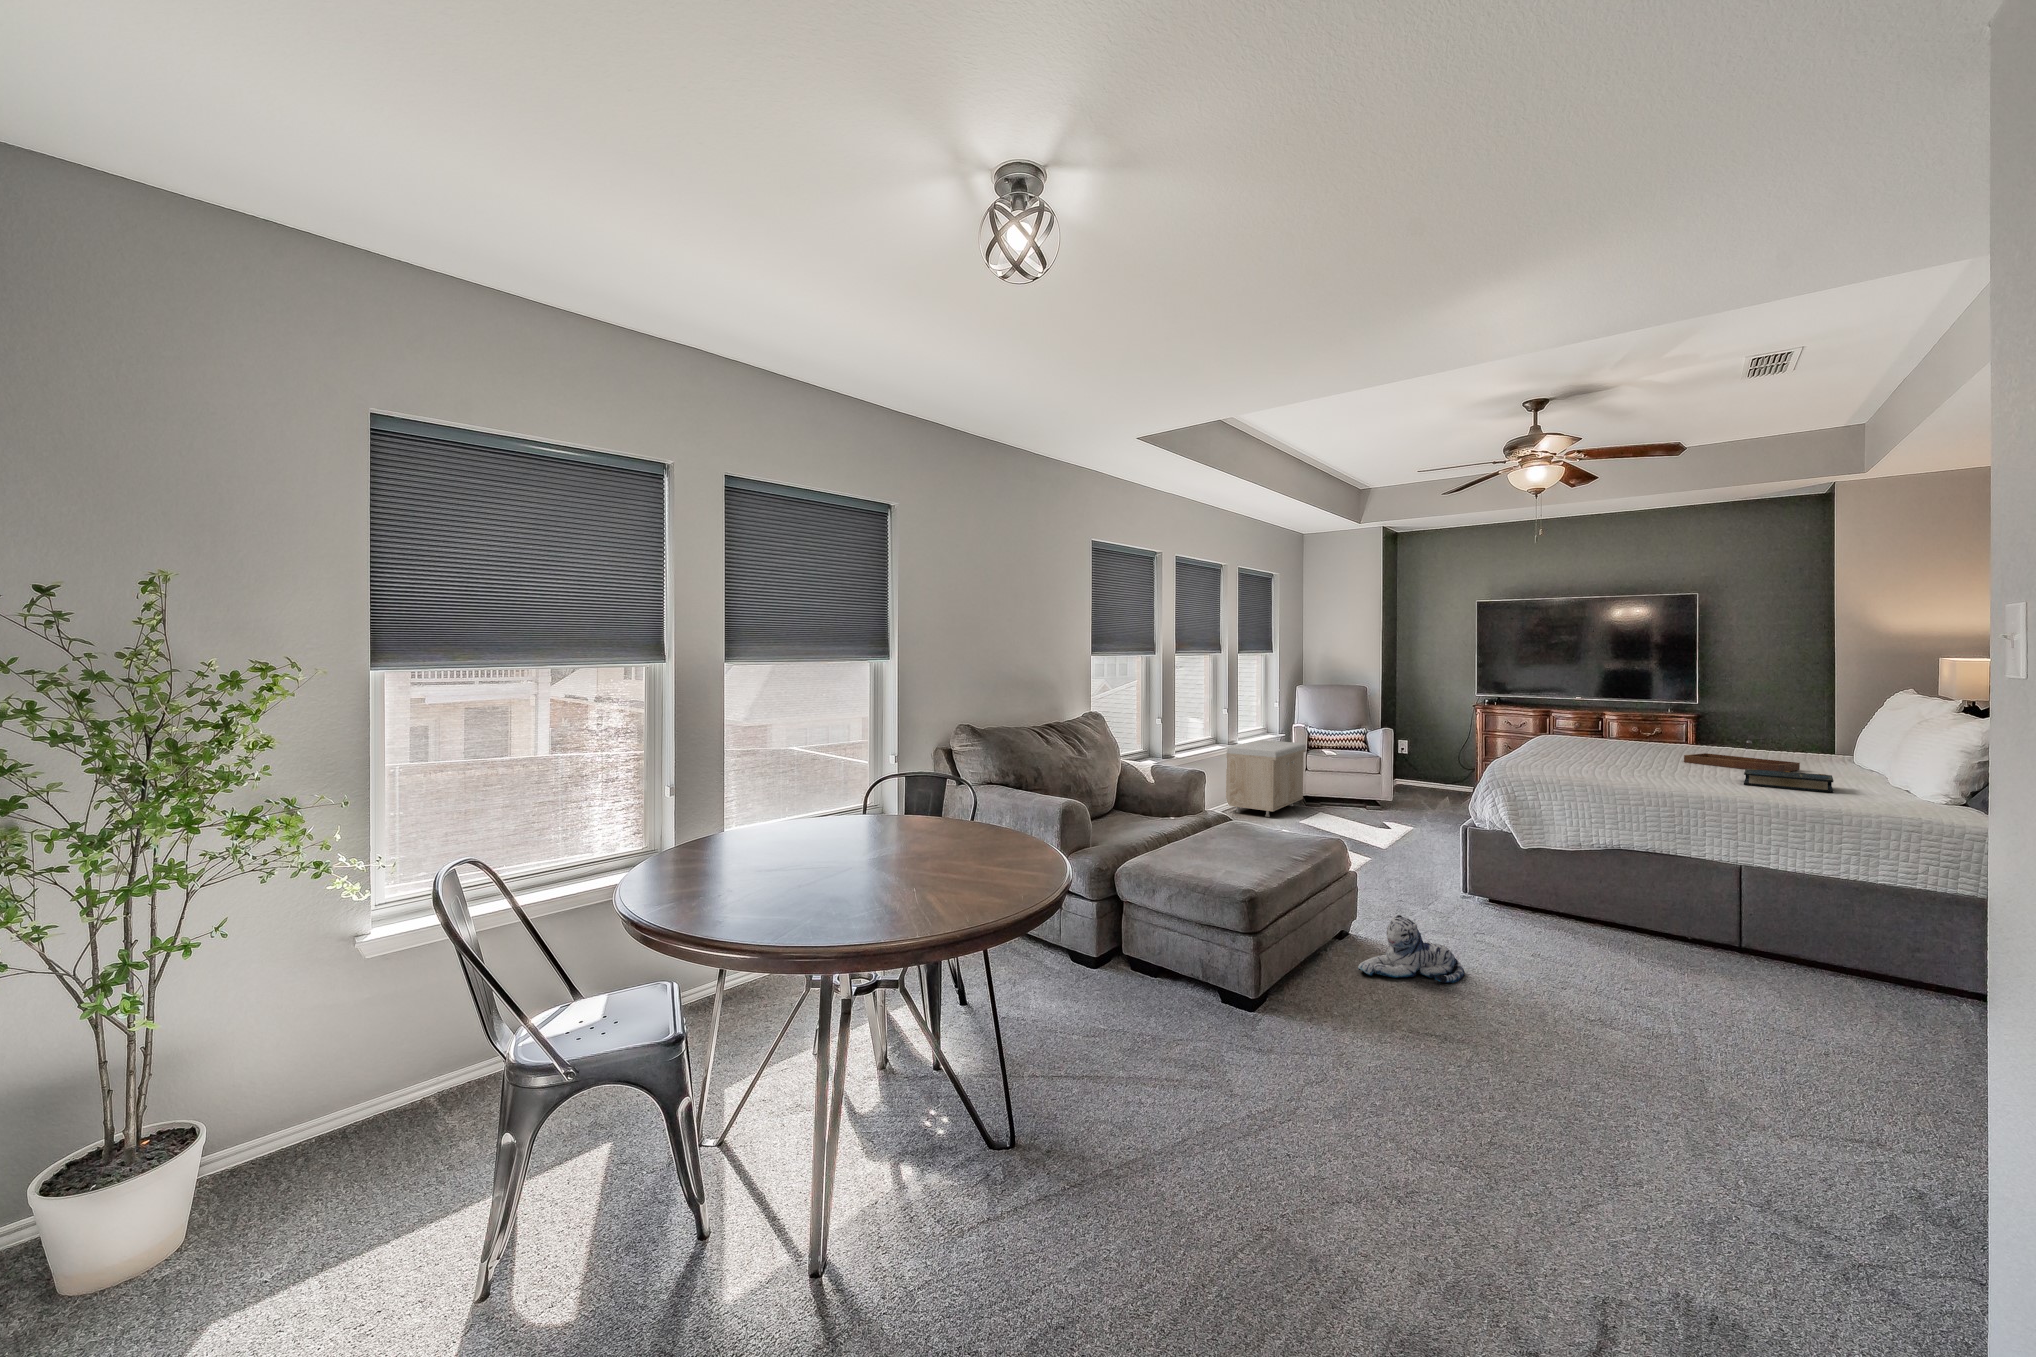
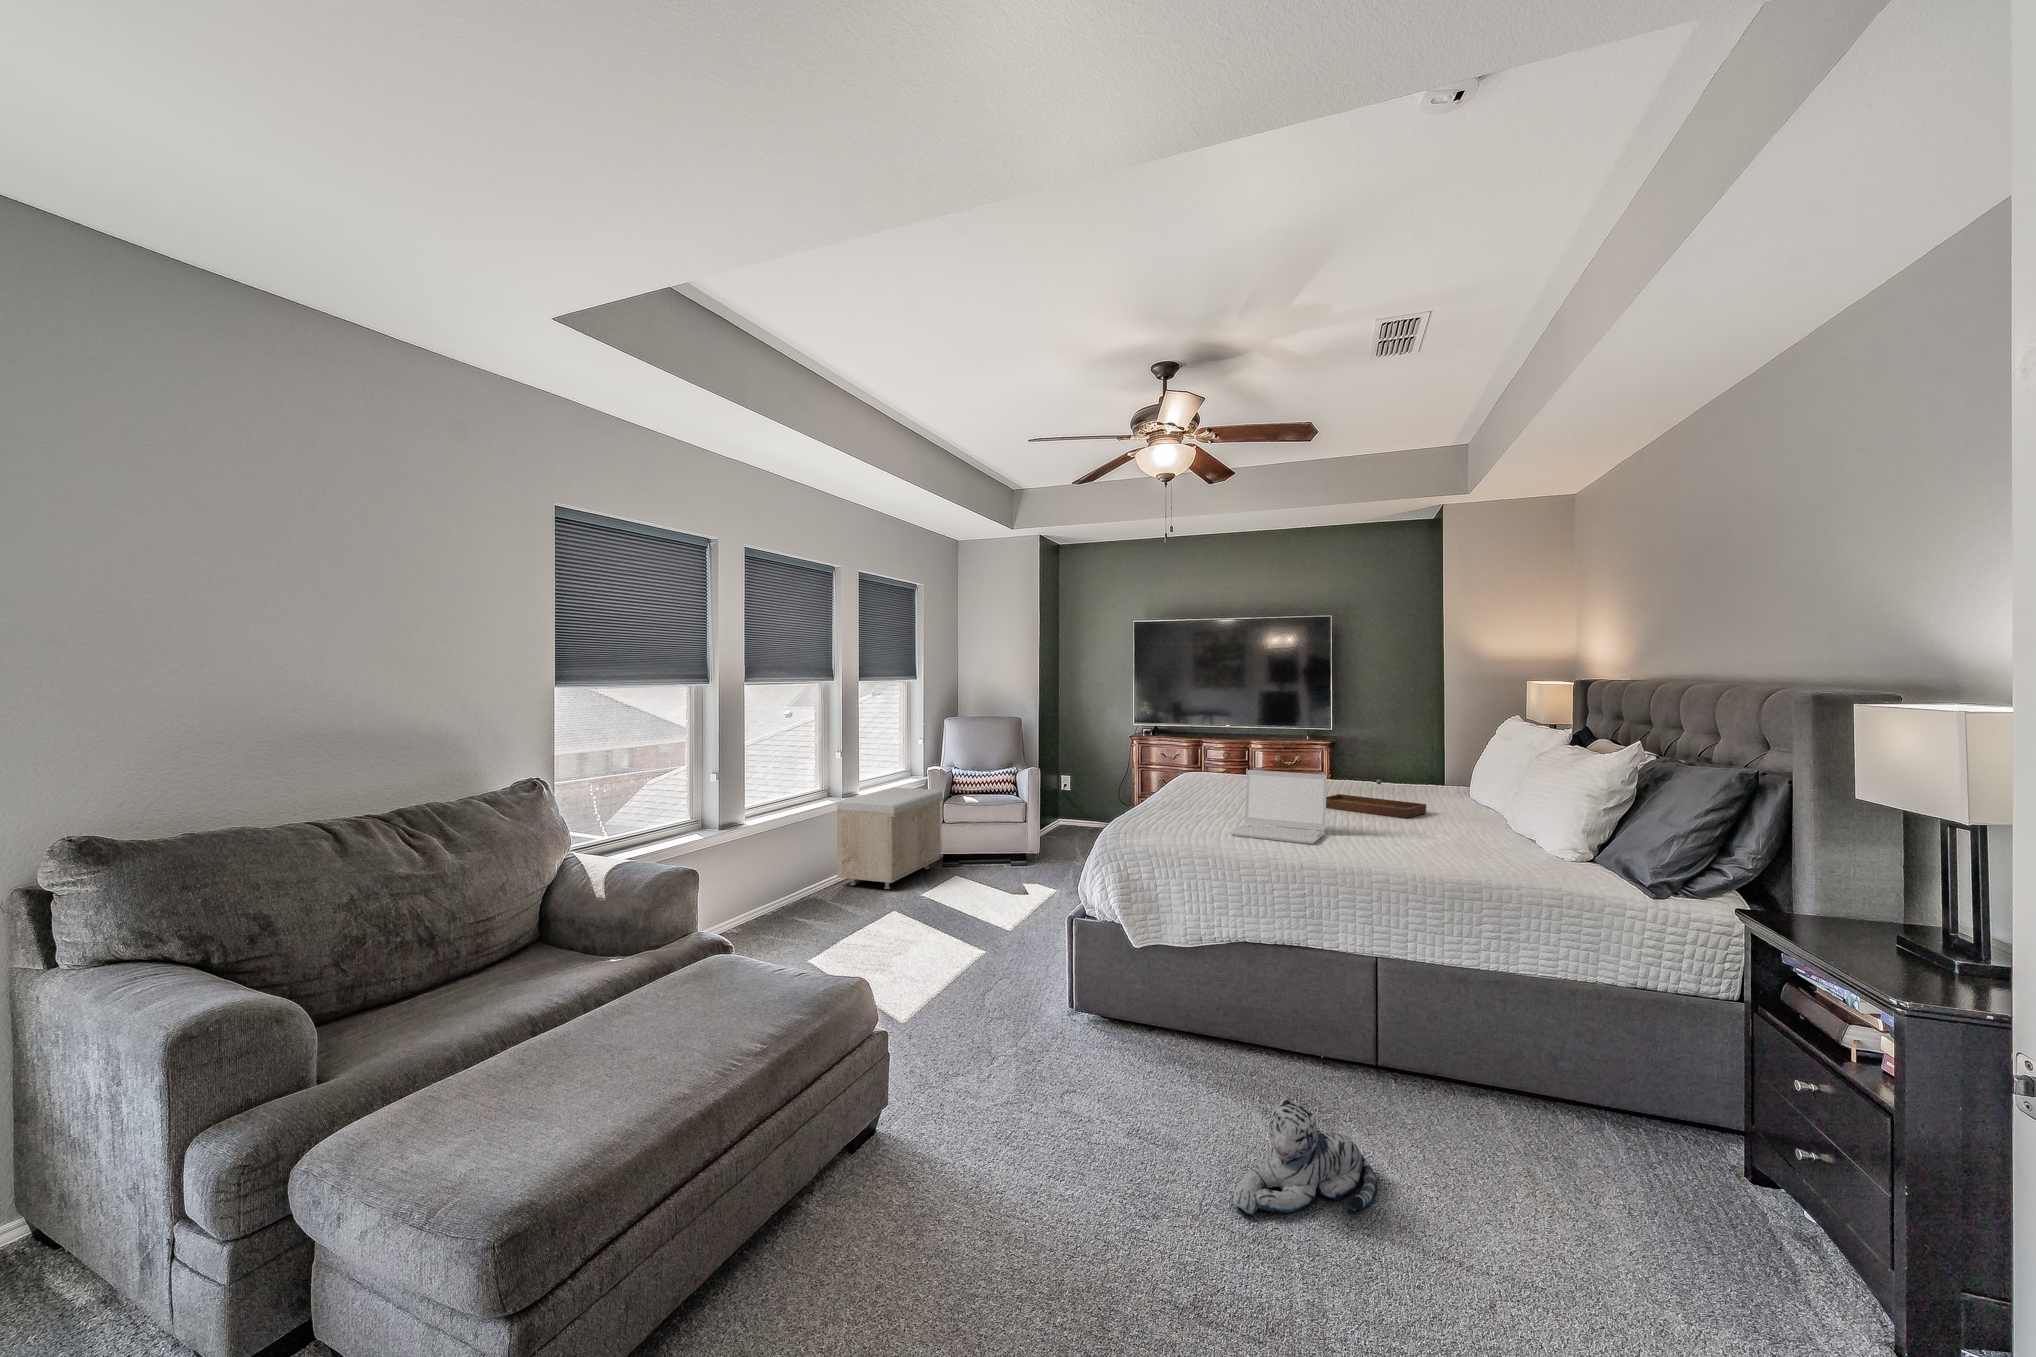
laptop: none [1604,725,1696,781] -> present [1231,770,1327,844]
book: present [1744,769,1833,793] -> none [1376,821,1465,852]
plush toy: present [1358,915,1465,983] -> present [1232,1099,1377,1215]

